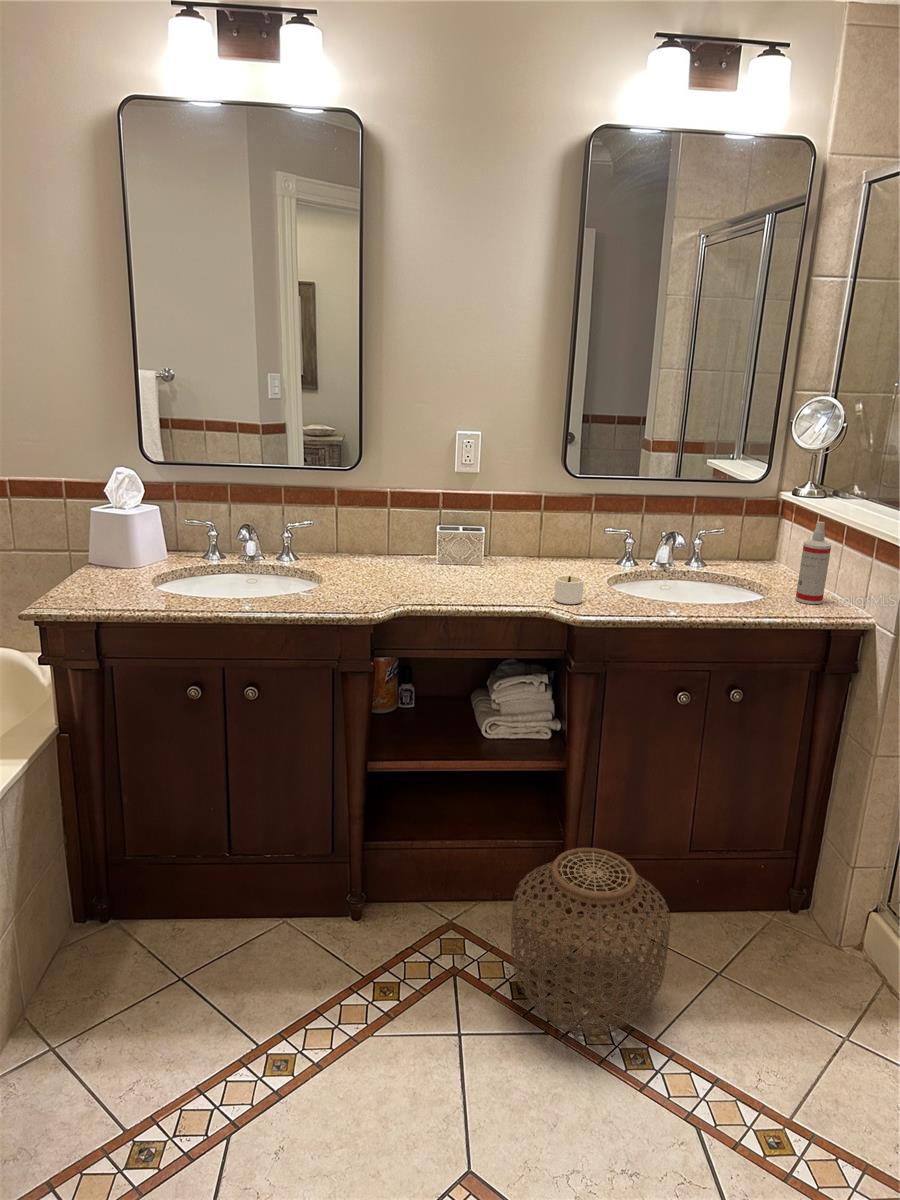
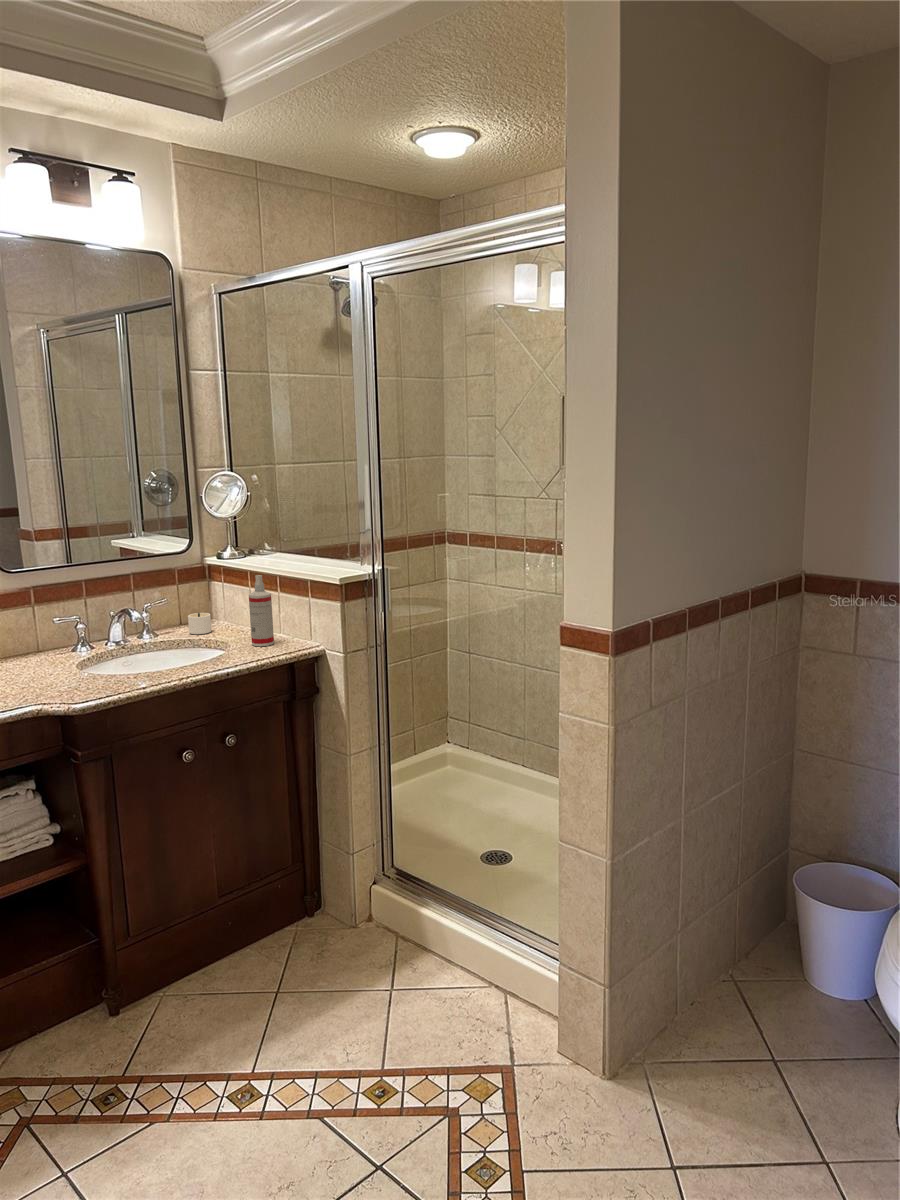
candle: present [555,575,584,604] -> present [188,613,211,634]
woven basket: present [511,848,671,1035] -> none [81,919,246,1113]

